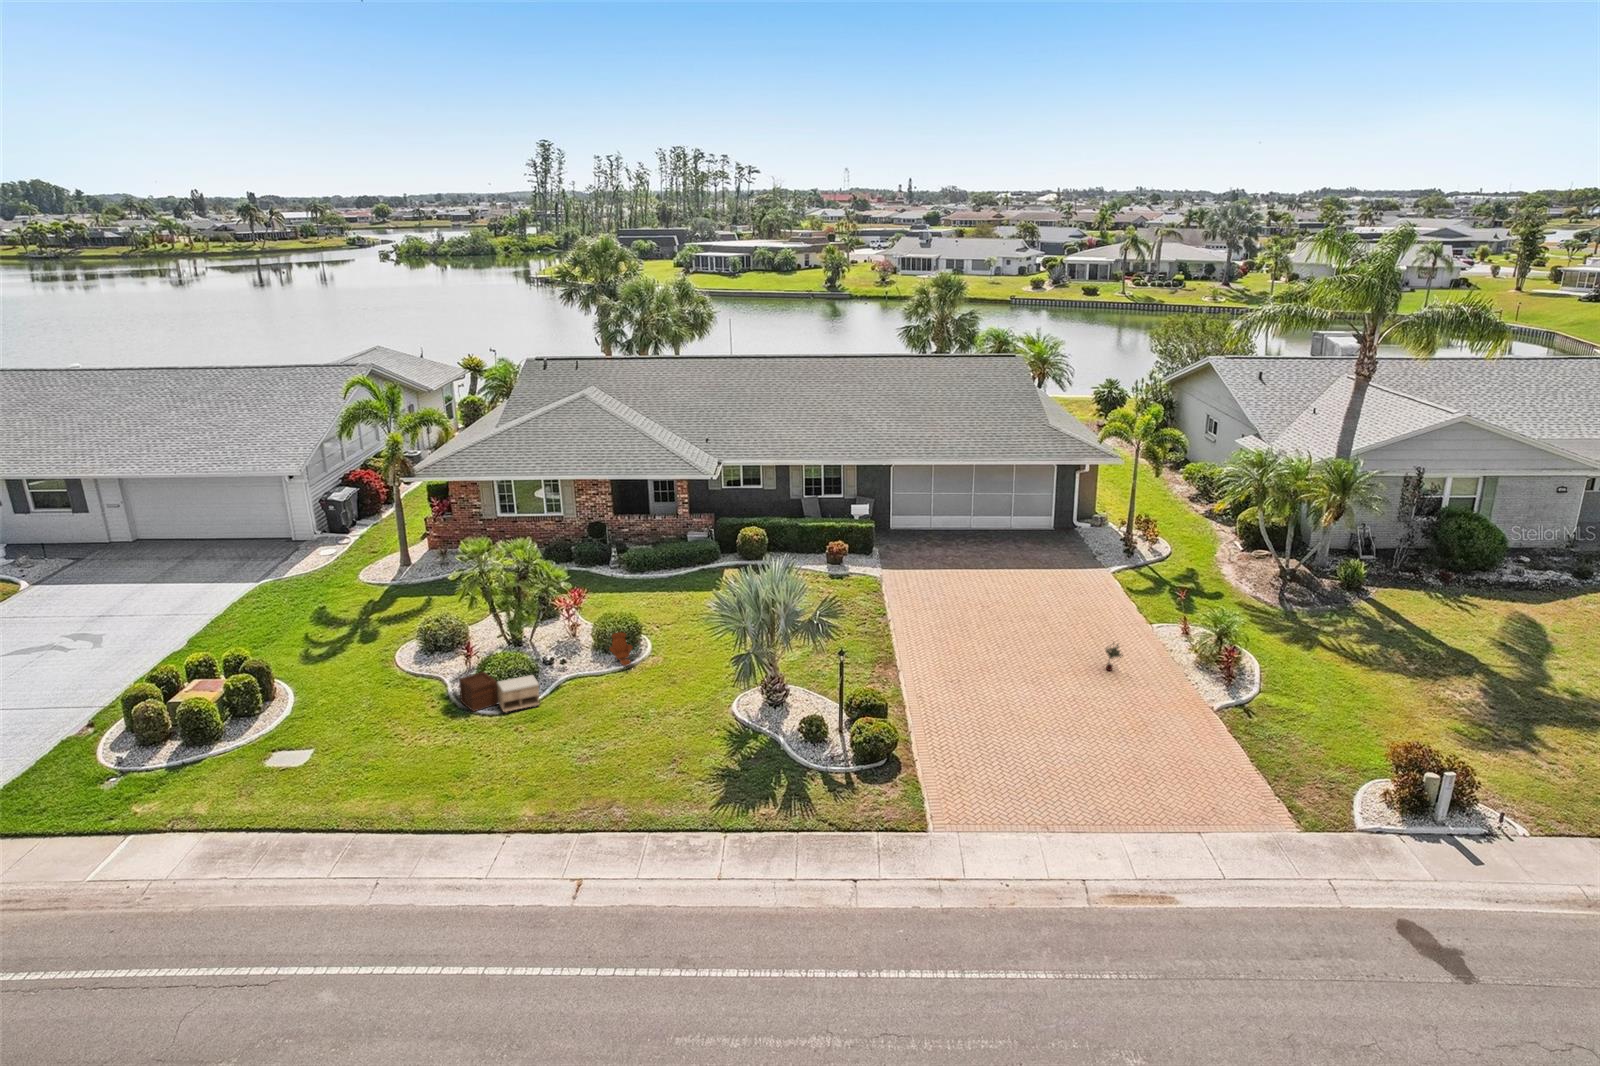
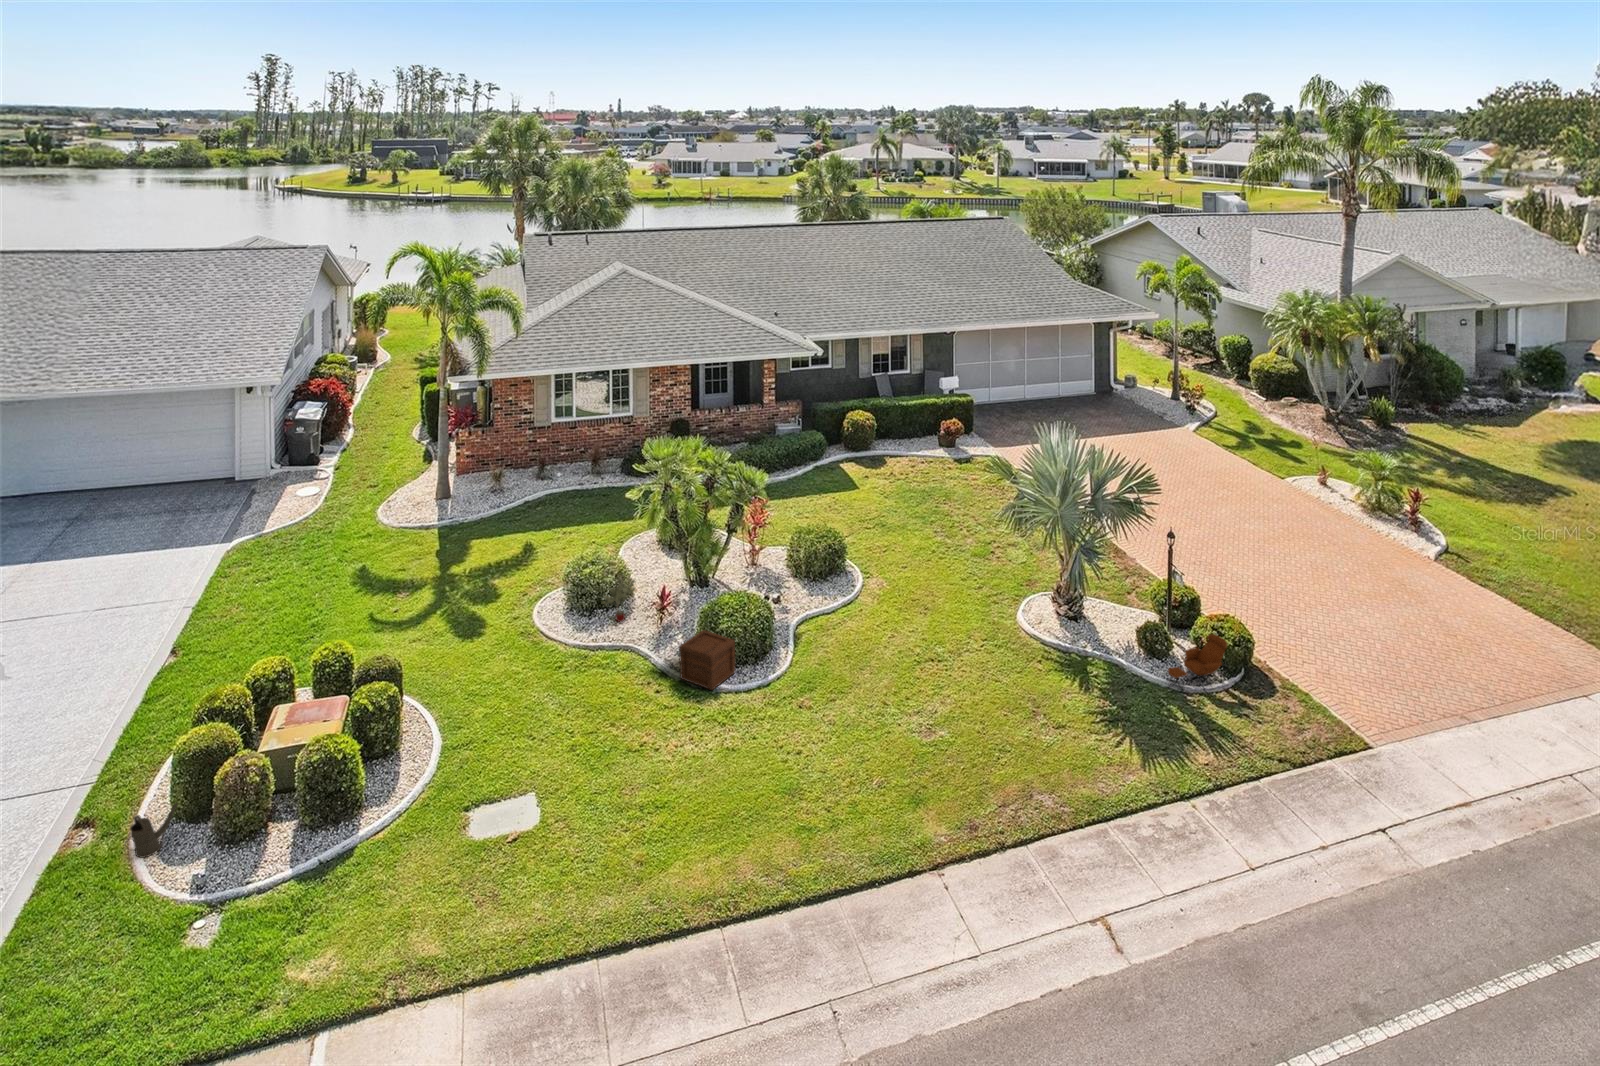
lounge chair: present [609,632,633,669] -> present [1168,634,1228,685]
potted tree: present [1105,643,1123,671] -> present [602,577,635,622]
storage bench: present [497,675,539,712] -> none [738,624,798,684]
watering can: none [97,719,131,746] -> present [124,803,177,858]

